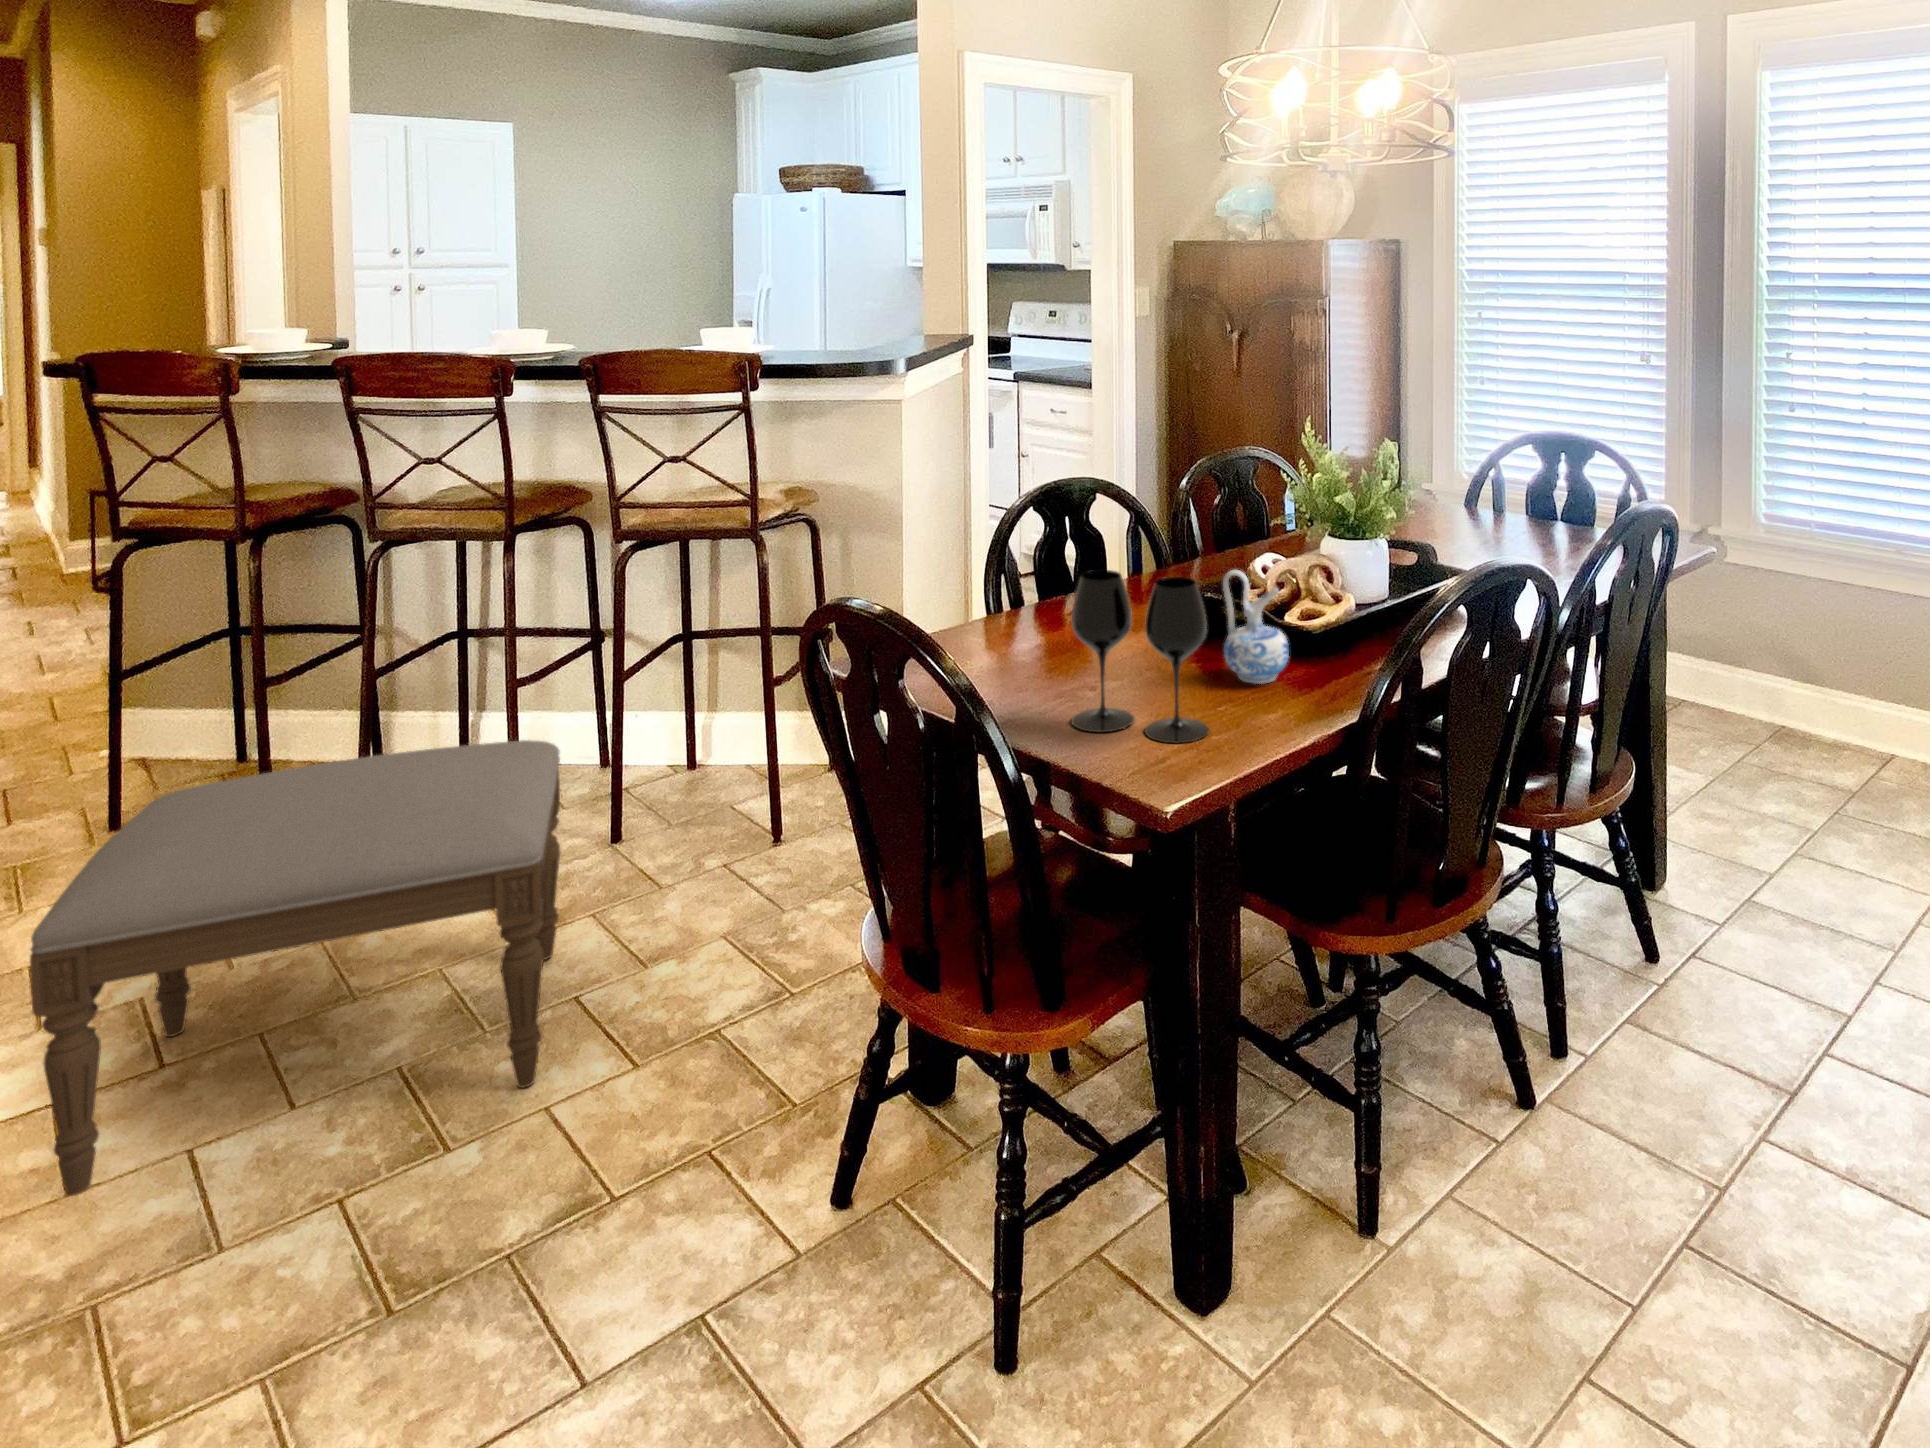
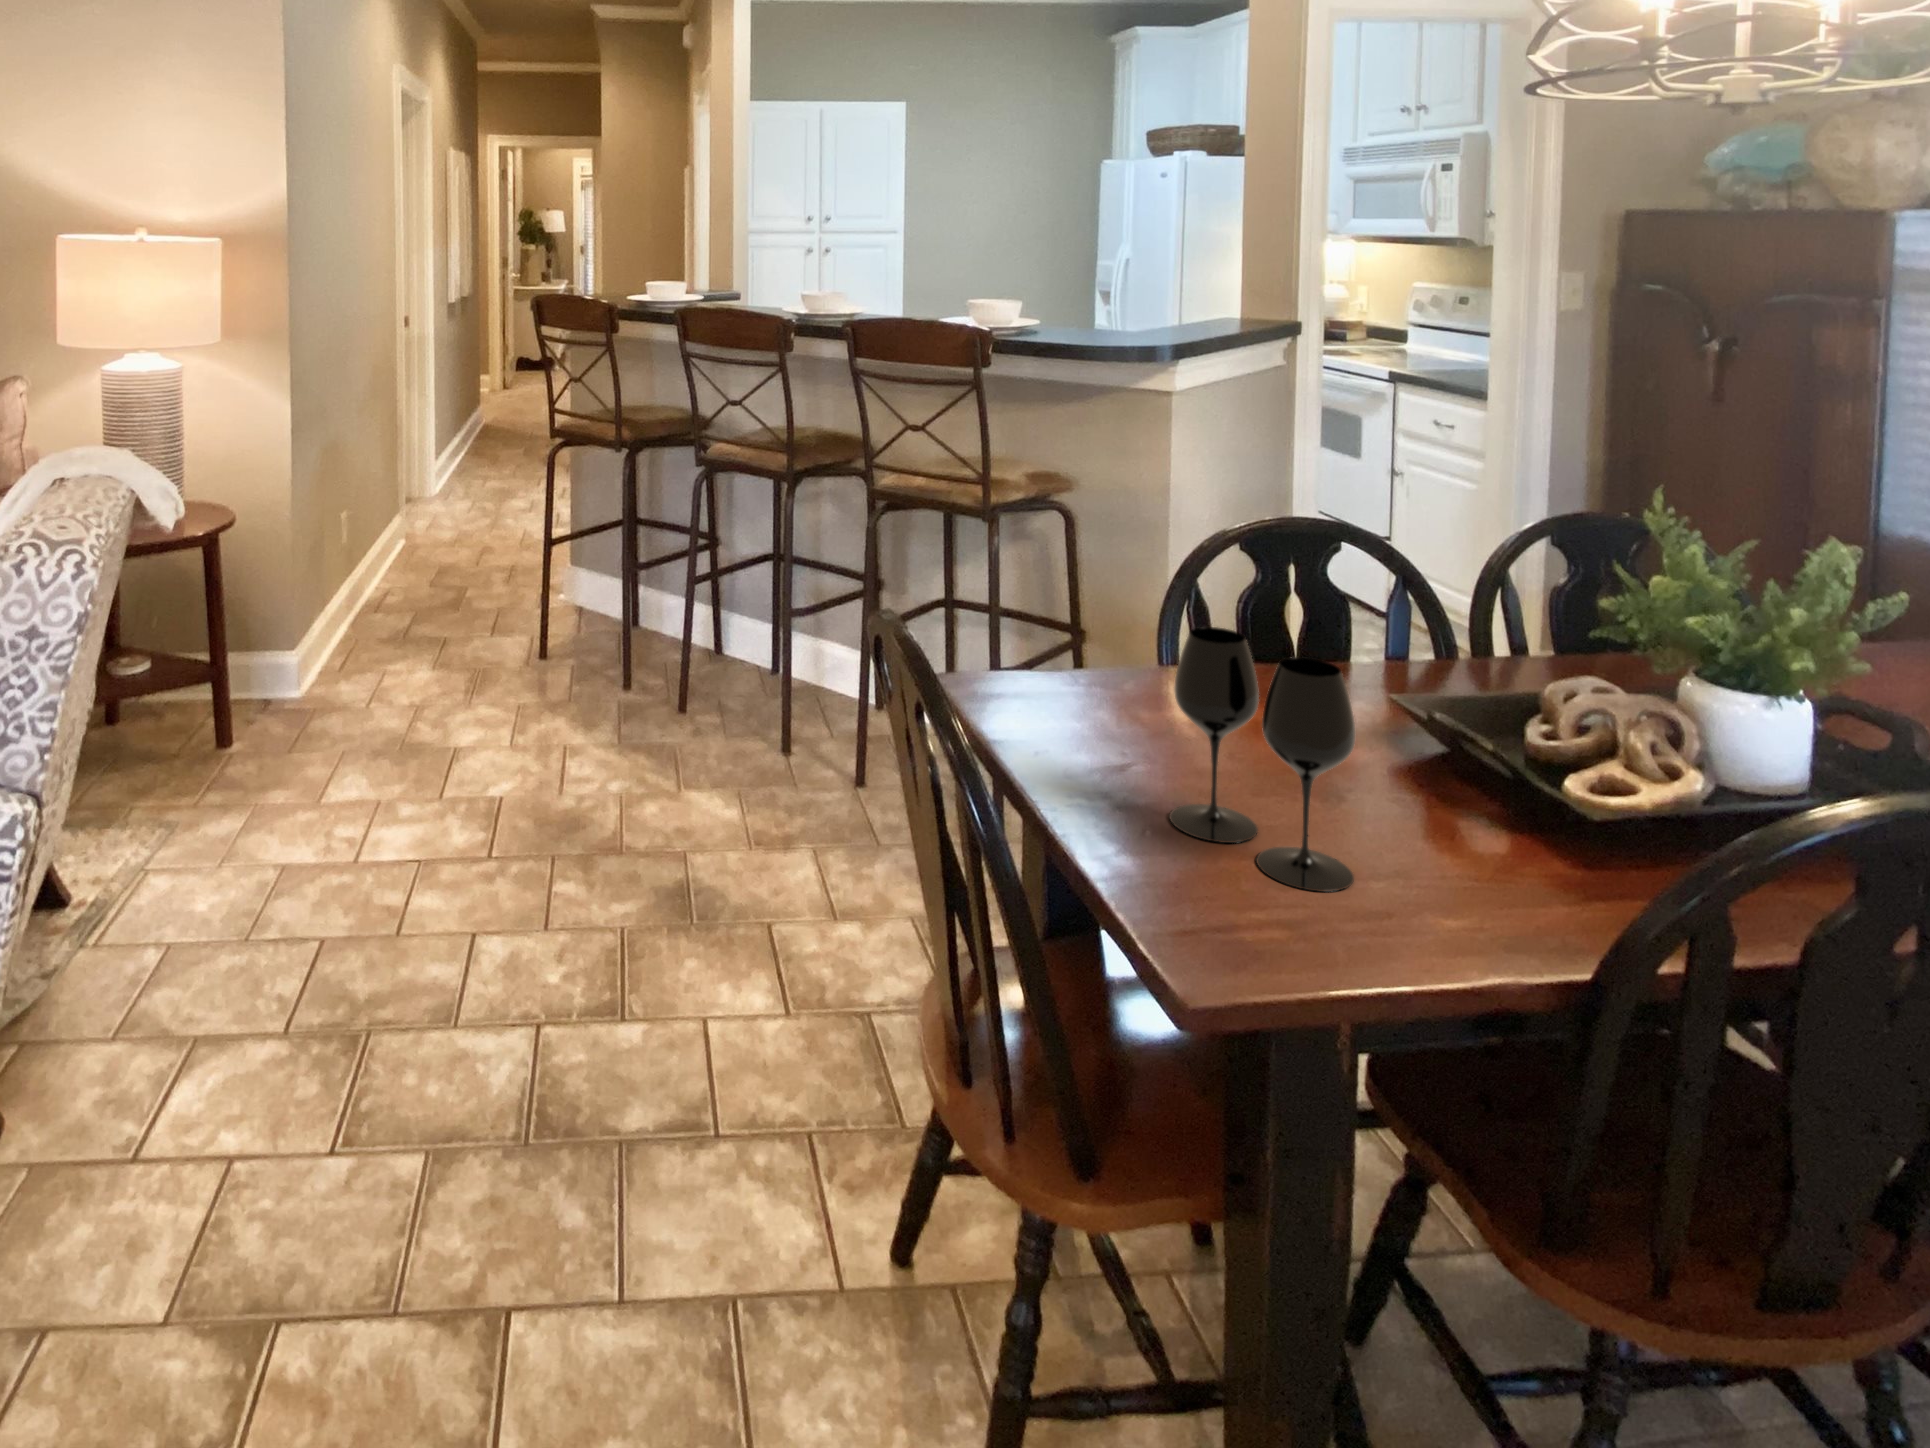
ceramic pitcher: present [1223,570,1289,684] -> none [1435,669,1545,845]
ottoman: present [30,740,560,1196] -> none [379,648,776,994]

